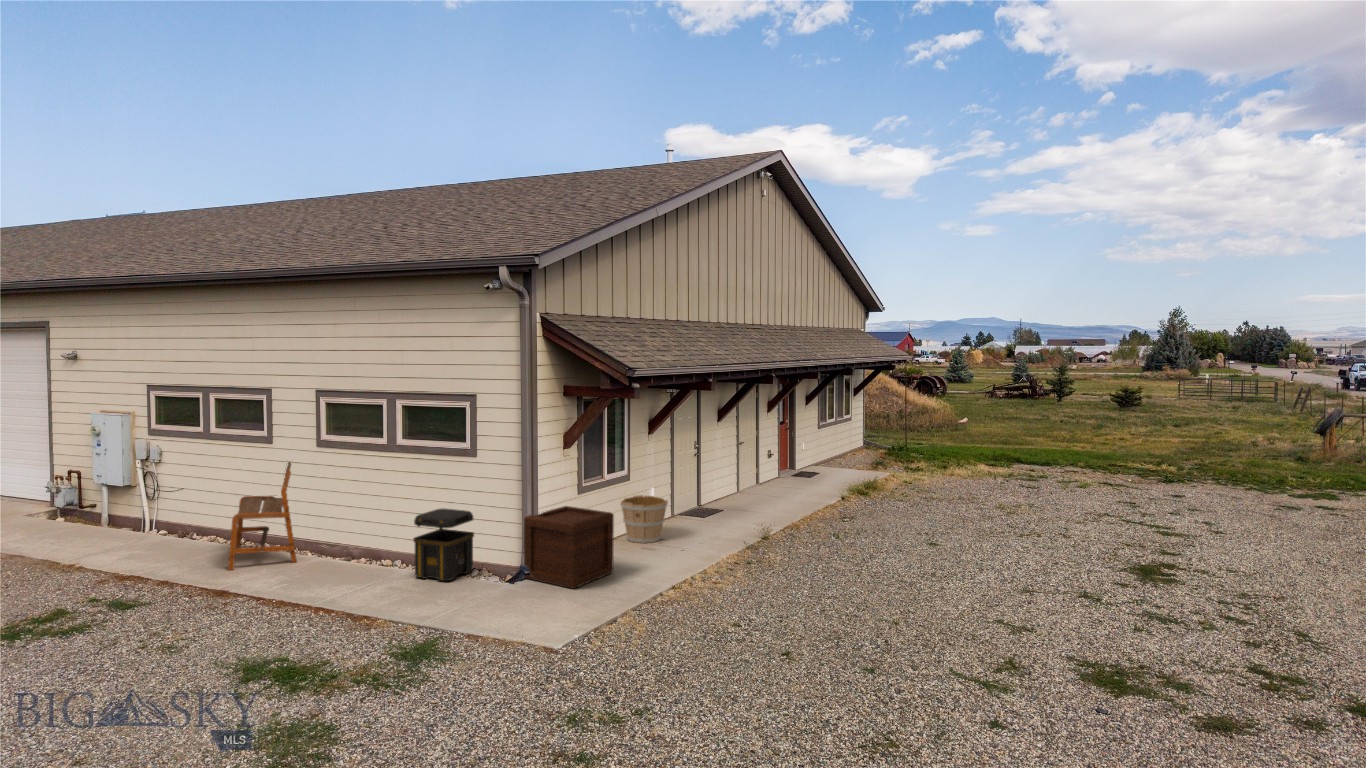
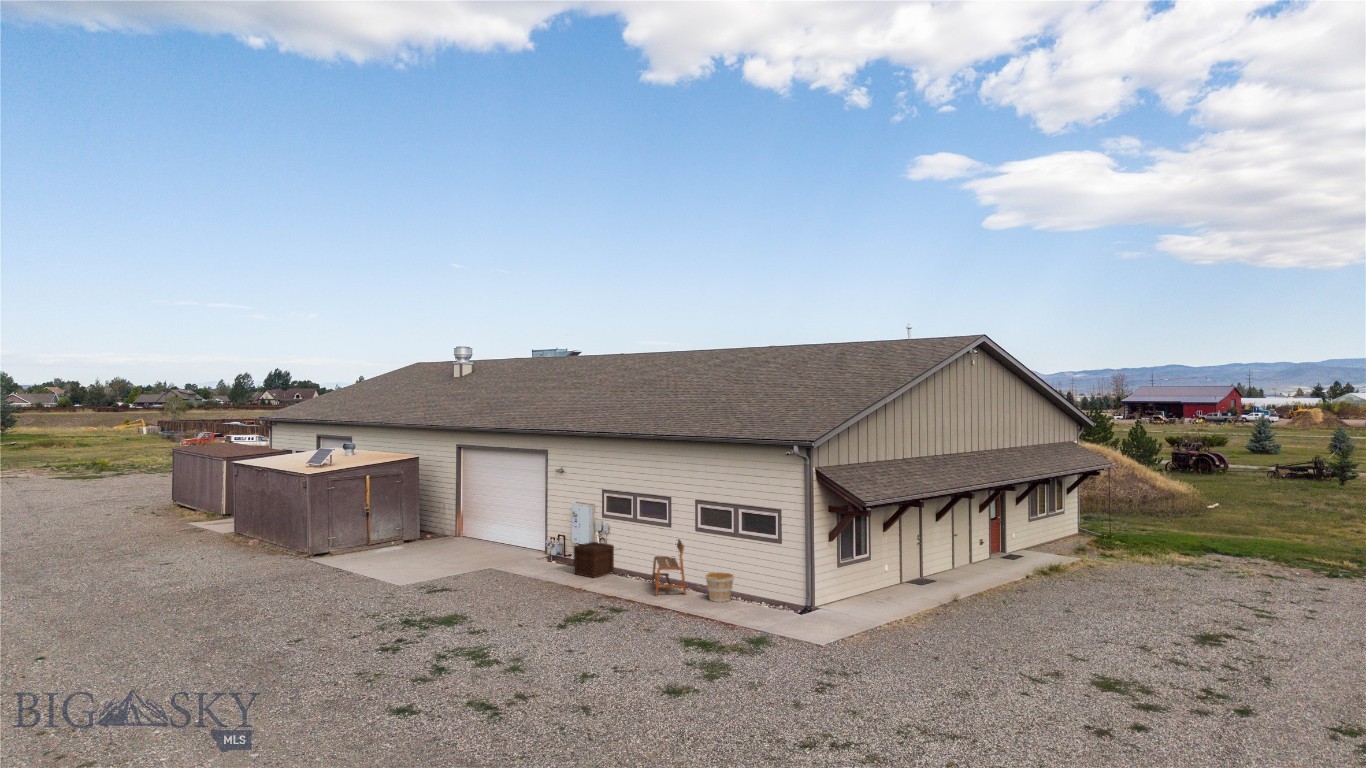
wooden bucket: present [620,495,668,543] -> present [705,572,734,602]
wooden crate: present [524,506,614,589] -> present [574,542,614,578]
toolbox: present [413,508,474,581] -> none [749,571,780,611]

